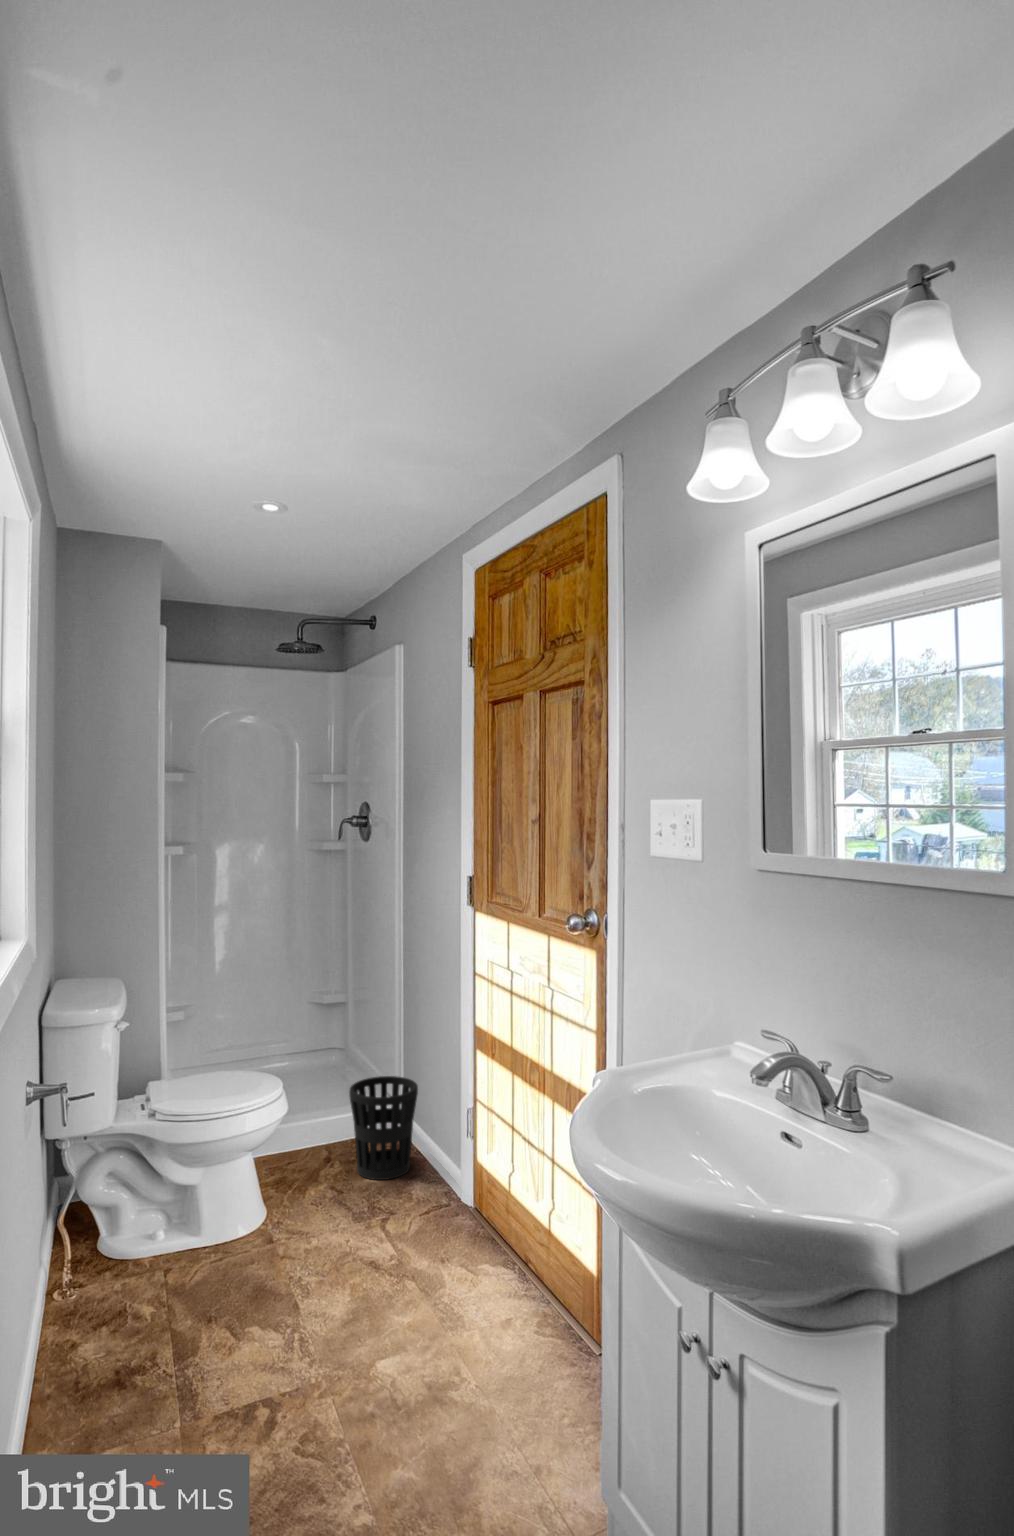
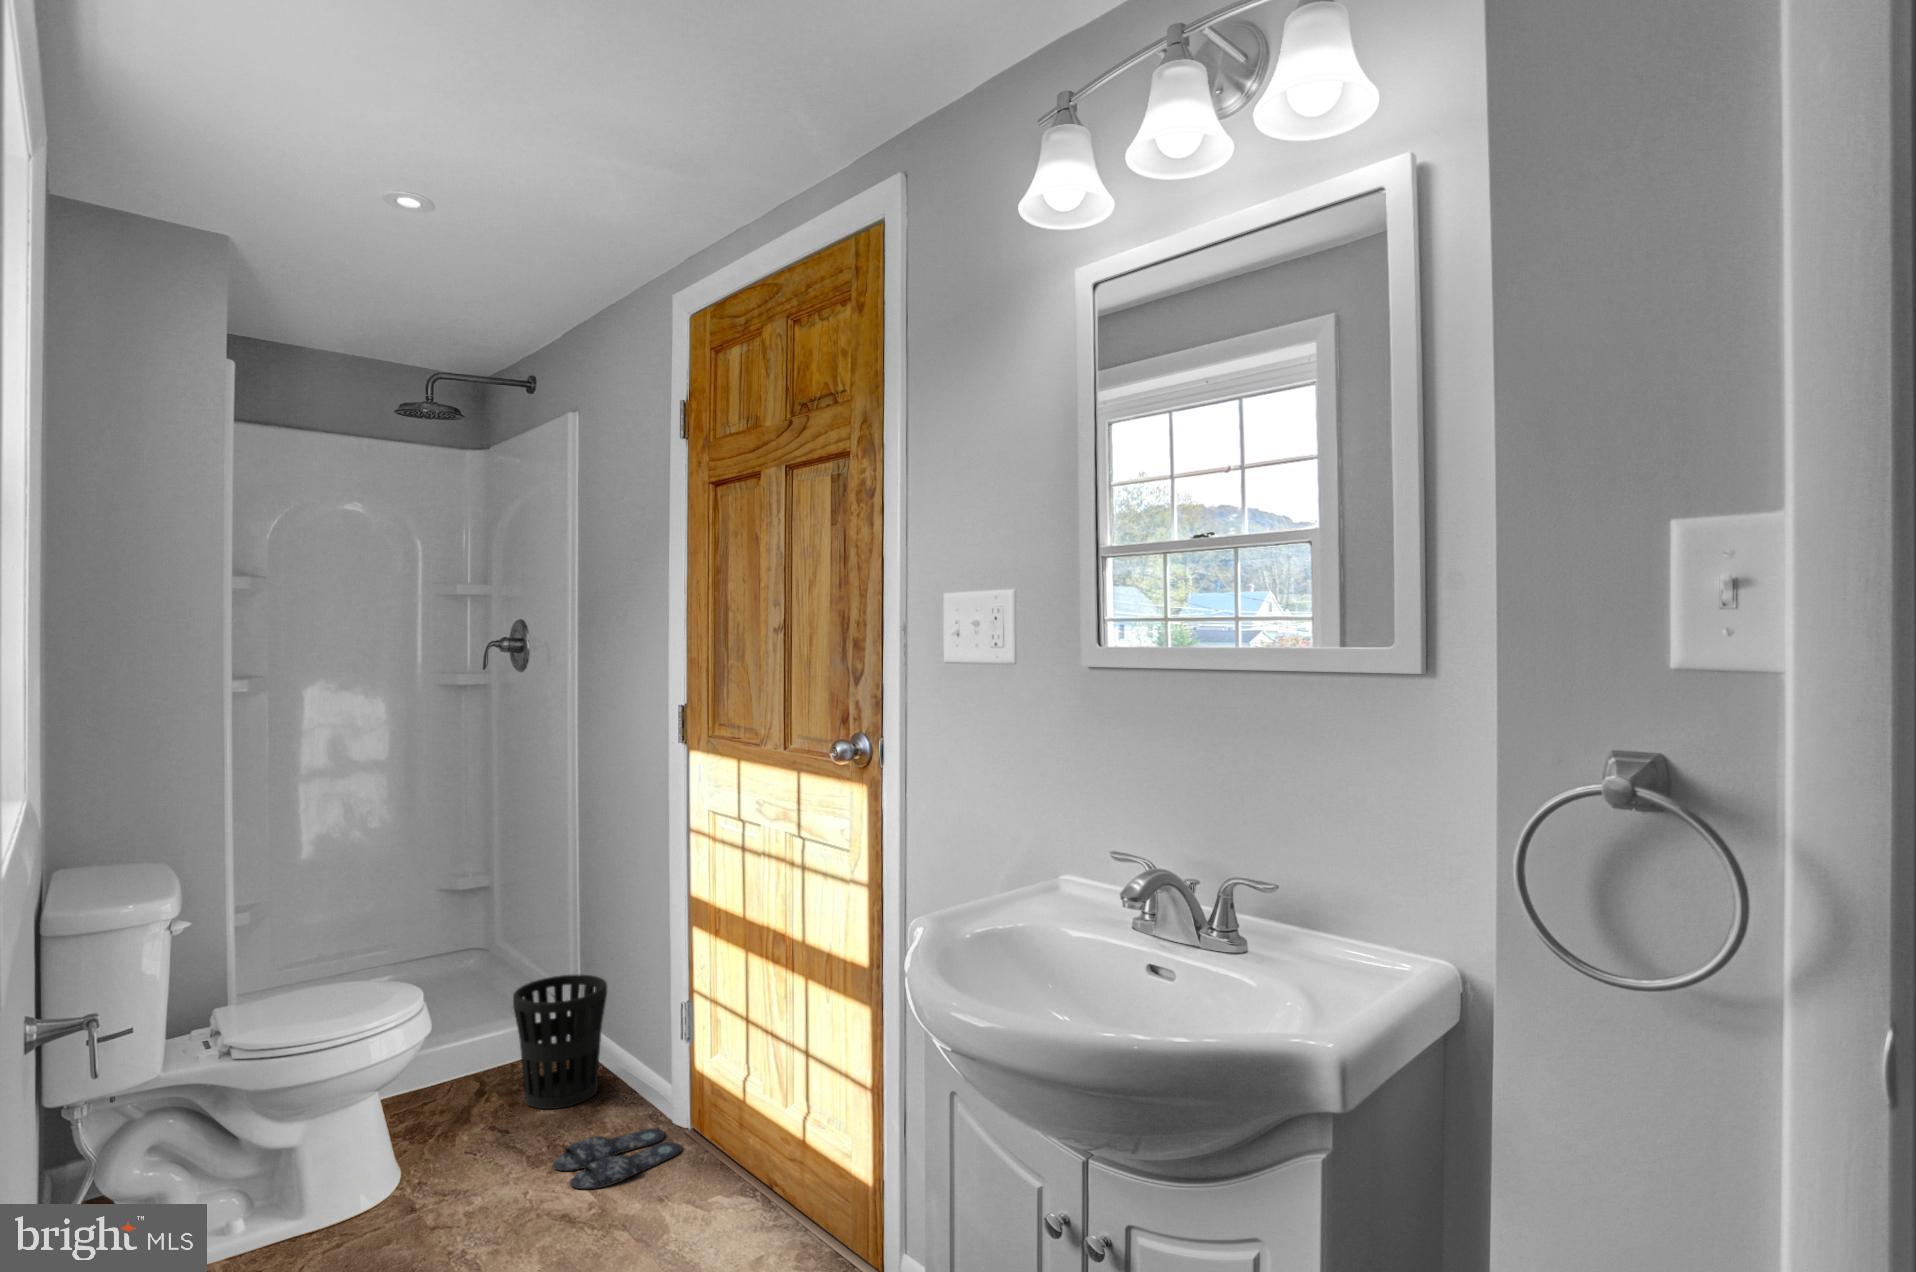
slippers: none [370,1206,465,1248] -> present [553,1129,682,1189]

